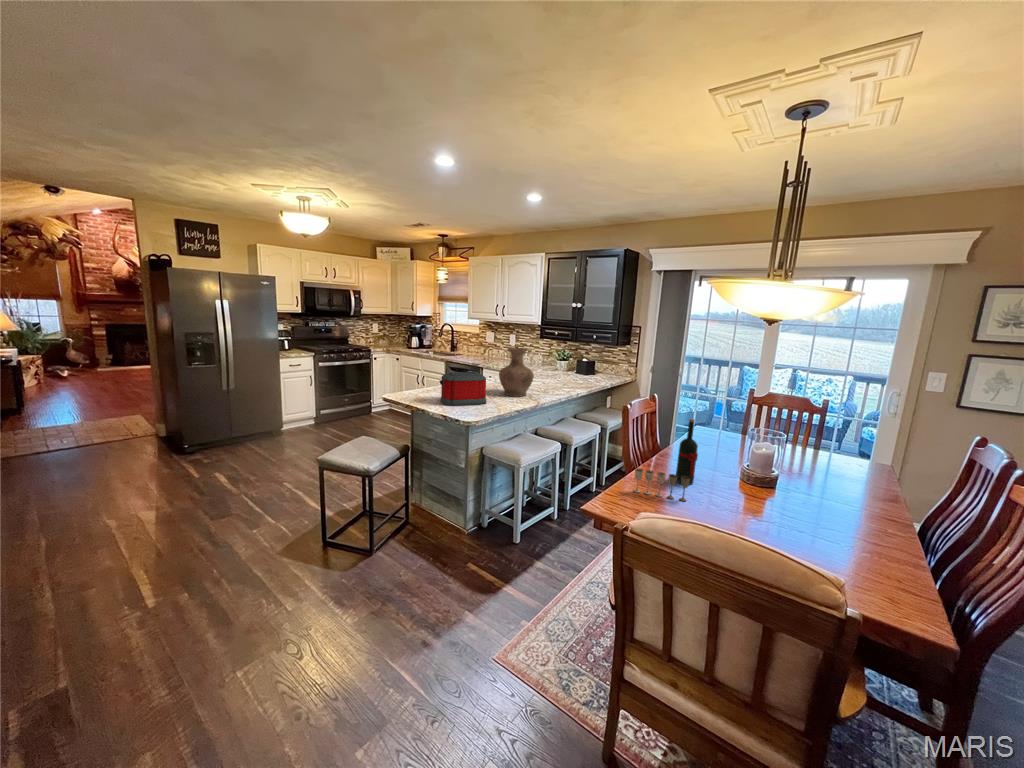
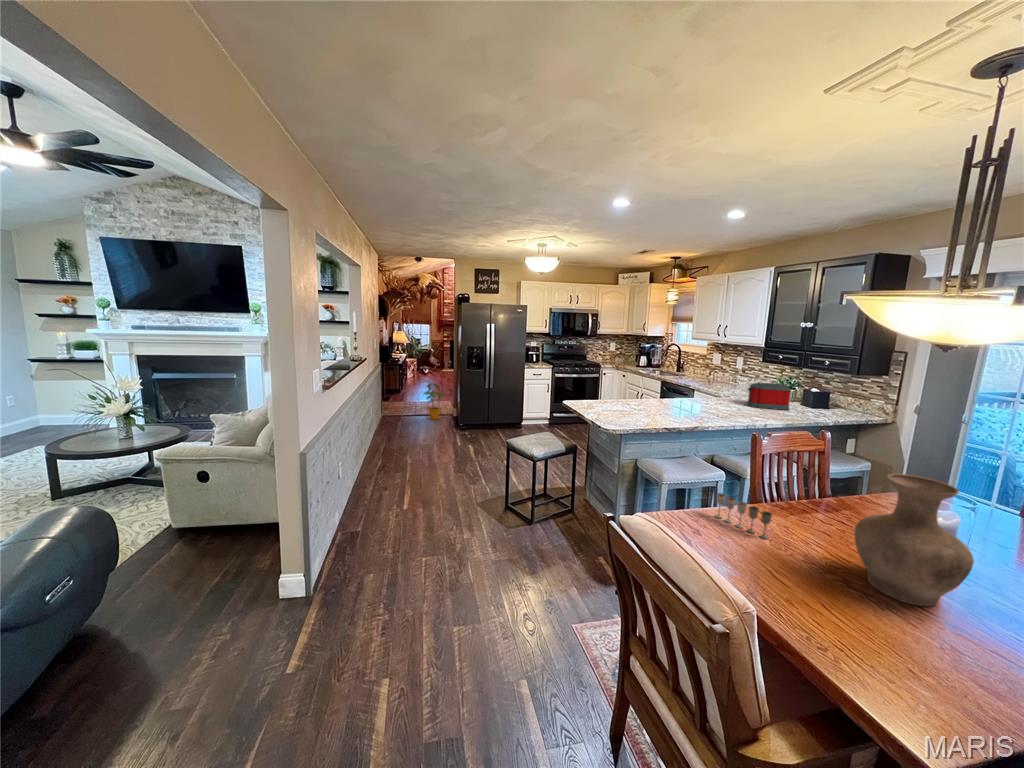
vase: present [499,348,534,397] -> present [854,474,974,606]
toaster: present [439,372,486,406] -> present [747,383,791,410]
house plant: none [92,388,157,446] -> present [424,381,449,420]
wine bottle: present [676,419,698,484] -> none [785,454,814,531]

